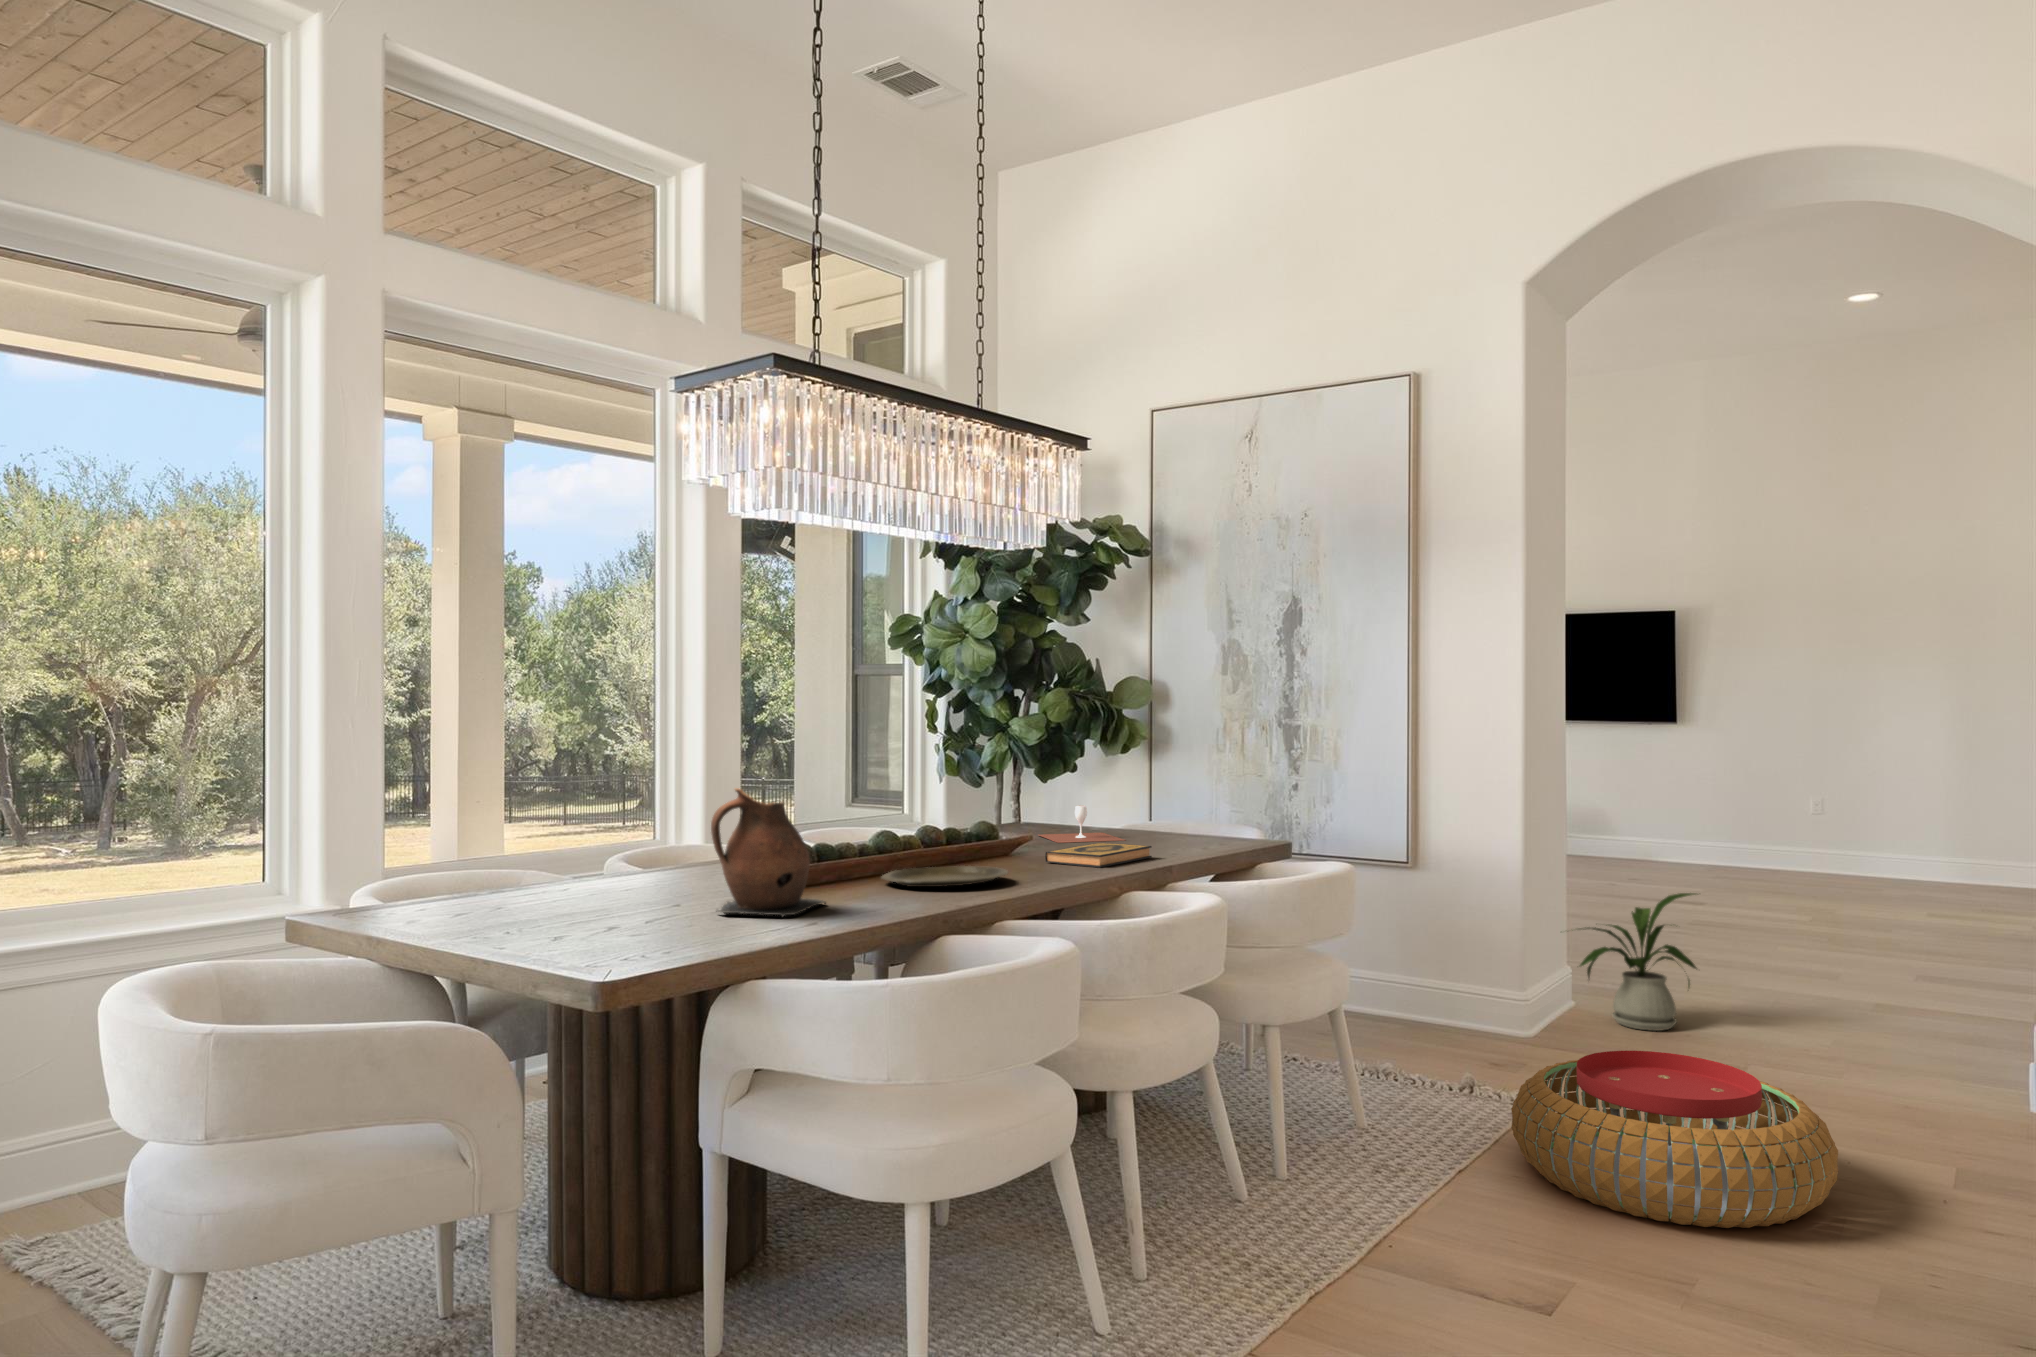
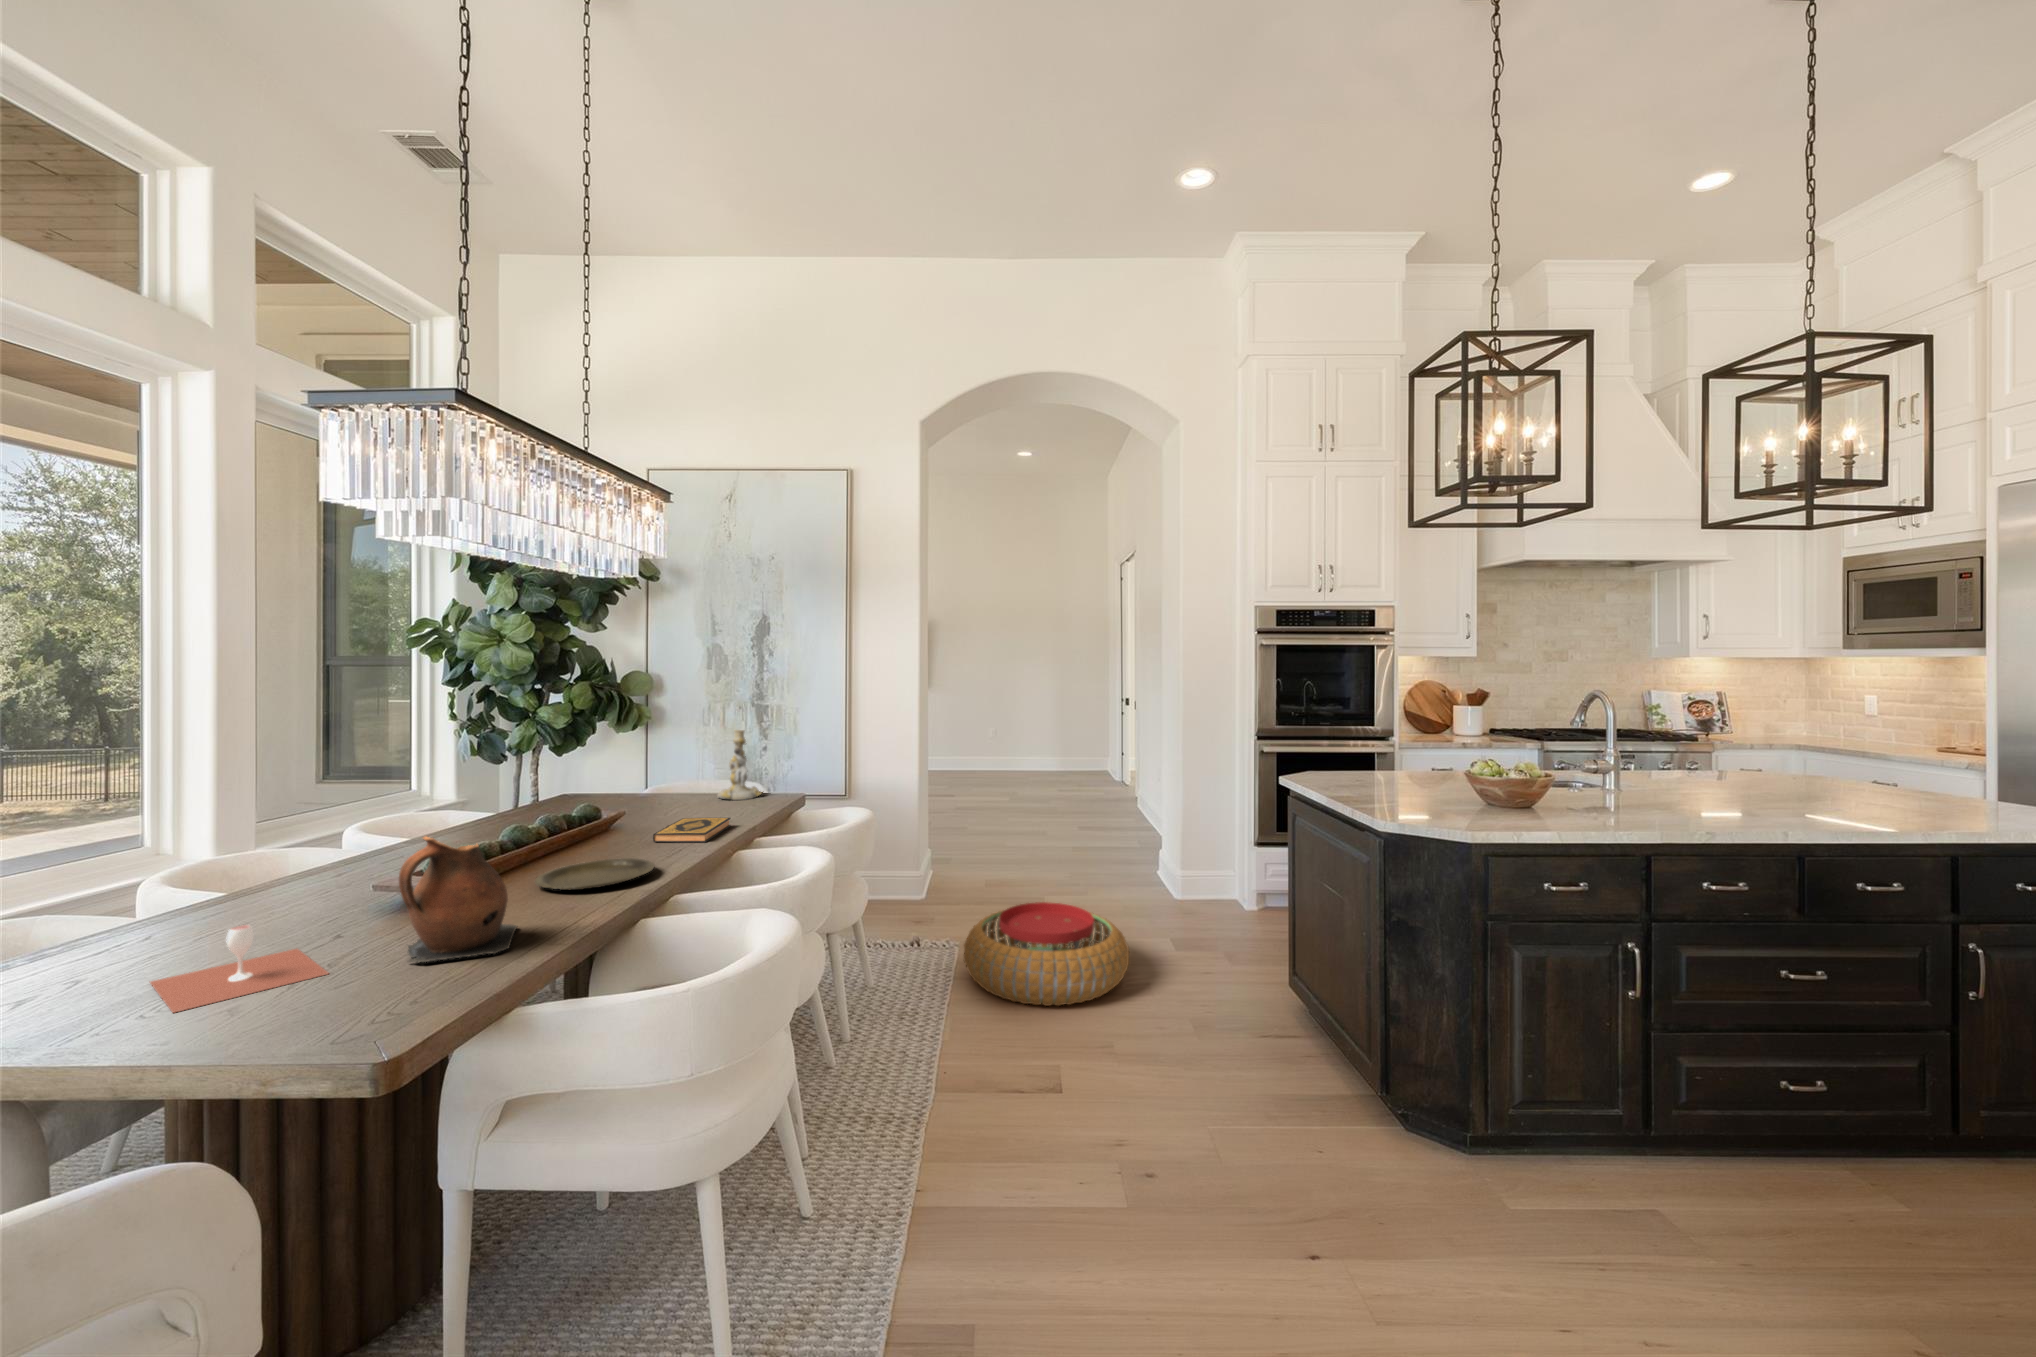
candlestick: none [1178,742,1240,838] -> present [717,730,762,800]
wine glass: present [1039,805,1125,843] -> present [150,925,329,1013]
house plant: present [1580,893,1696,1031] -> none [931,797,1002,878]

